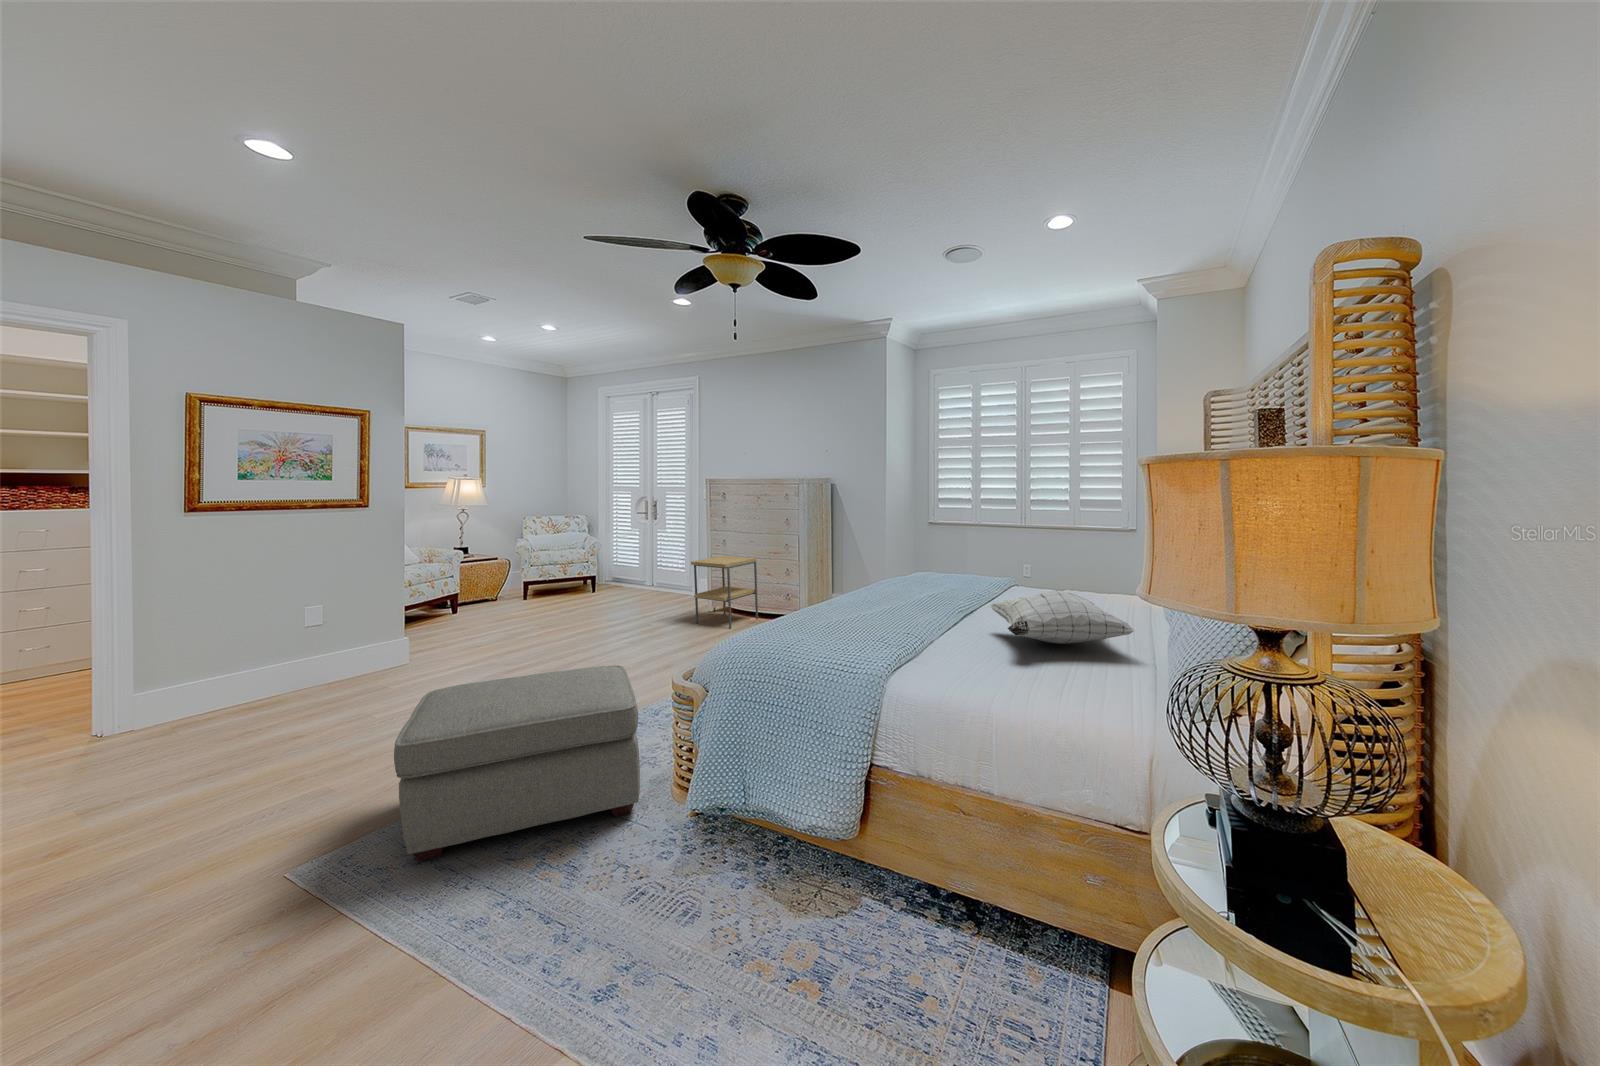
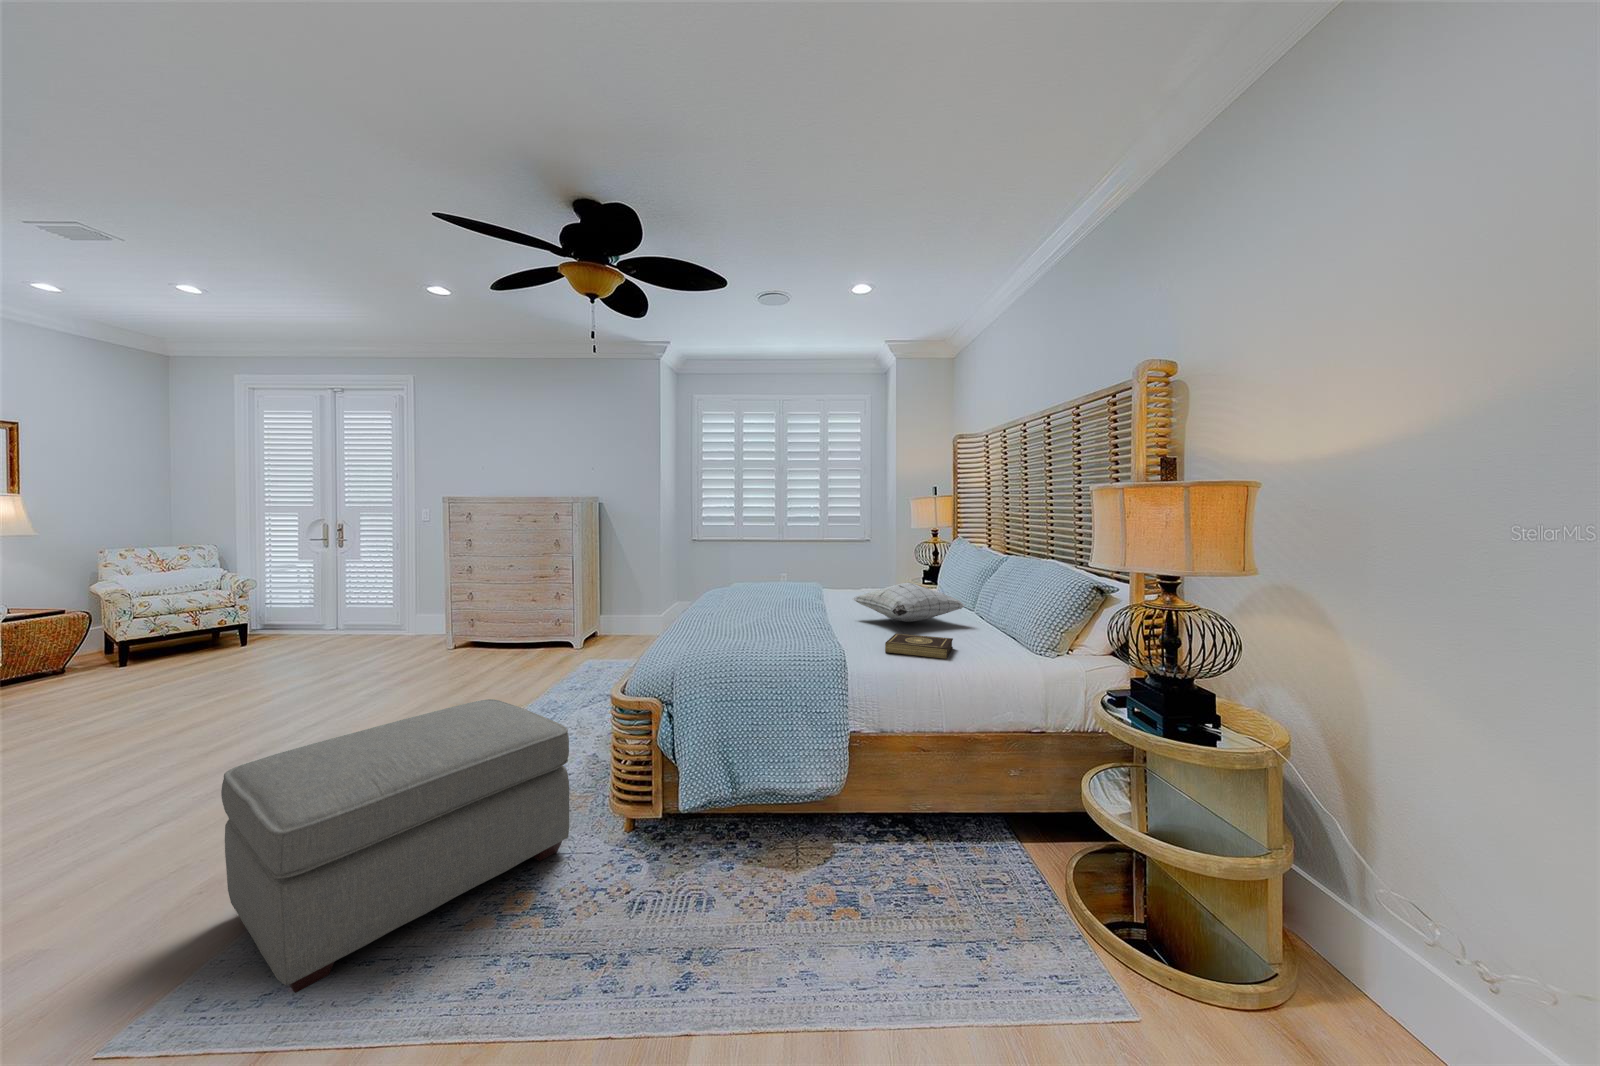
side table: present [691,556,758,629] -> none [442,582,525,662]
book: none [953,658,1058,705] -> present [885,633,953,659]

